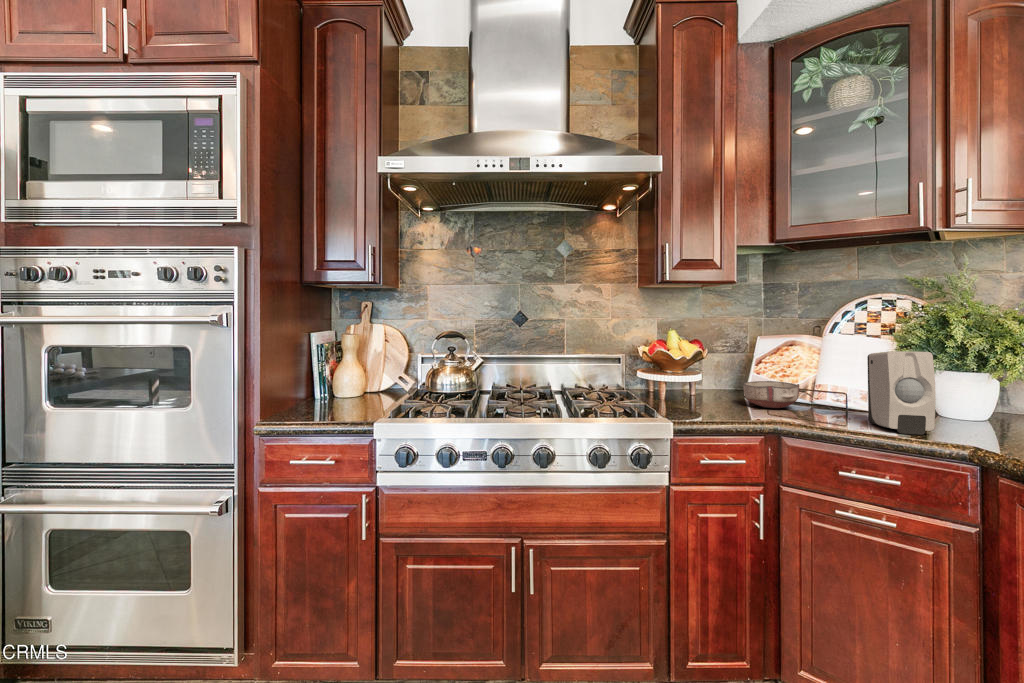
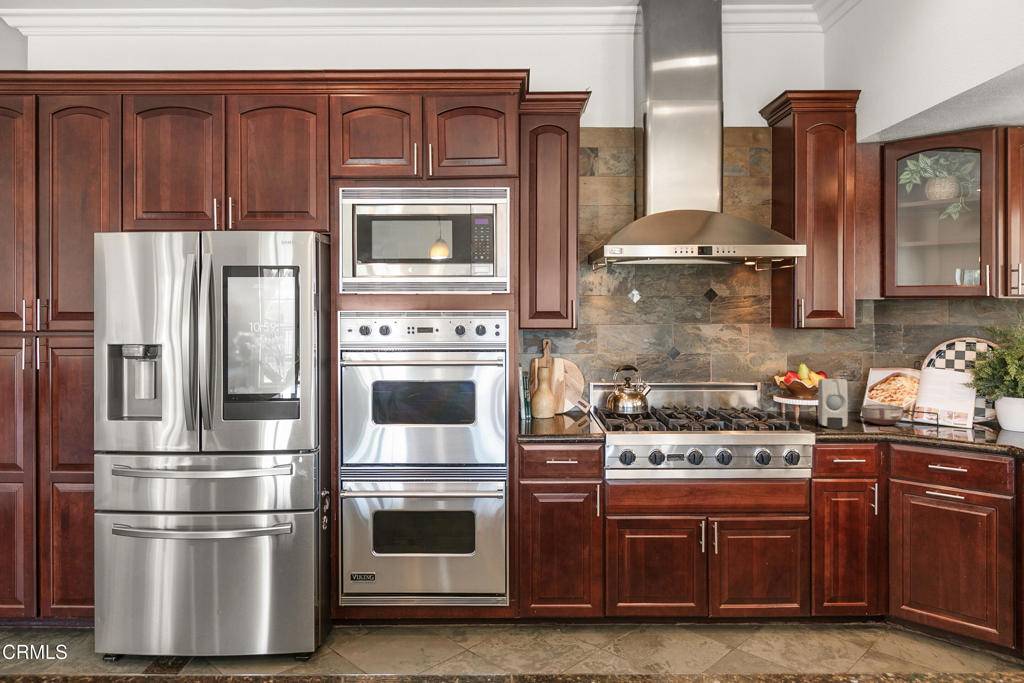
soap dispenser: present [867,351,936,435] -> present [818,379,848,429]

